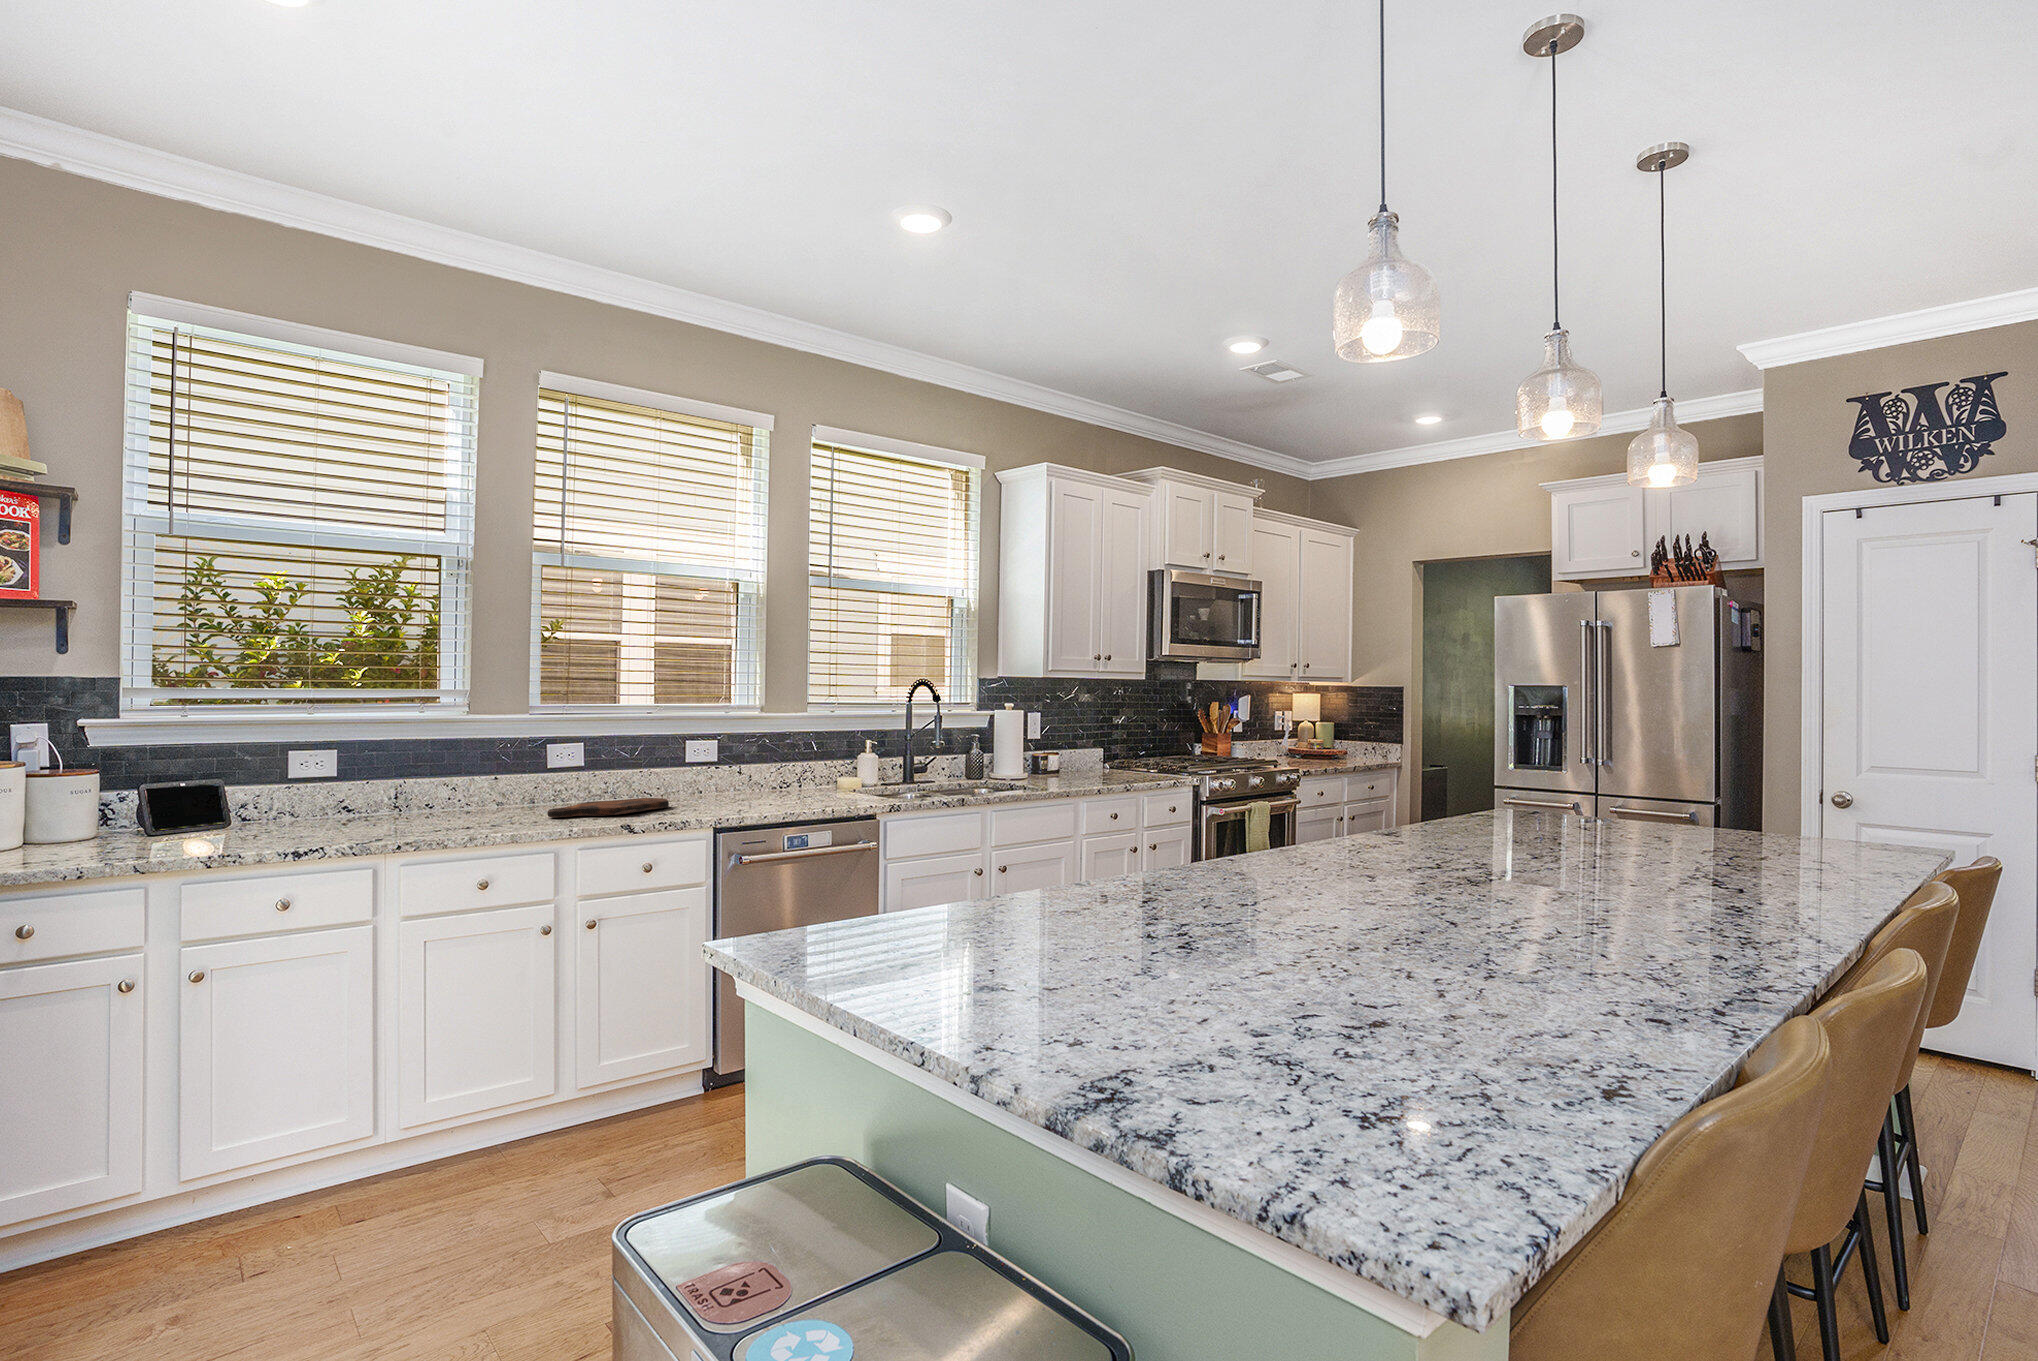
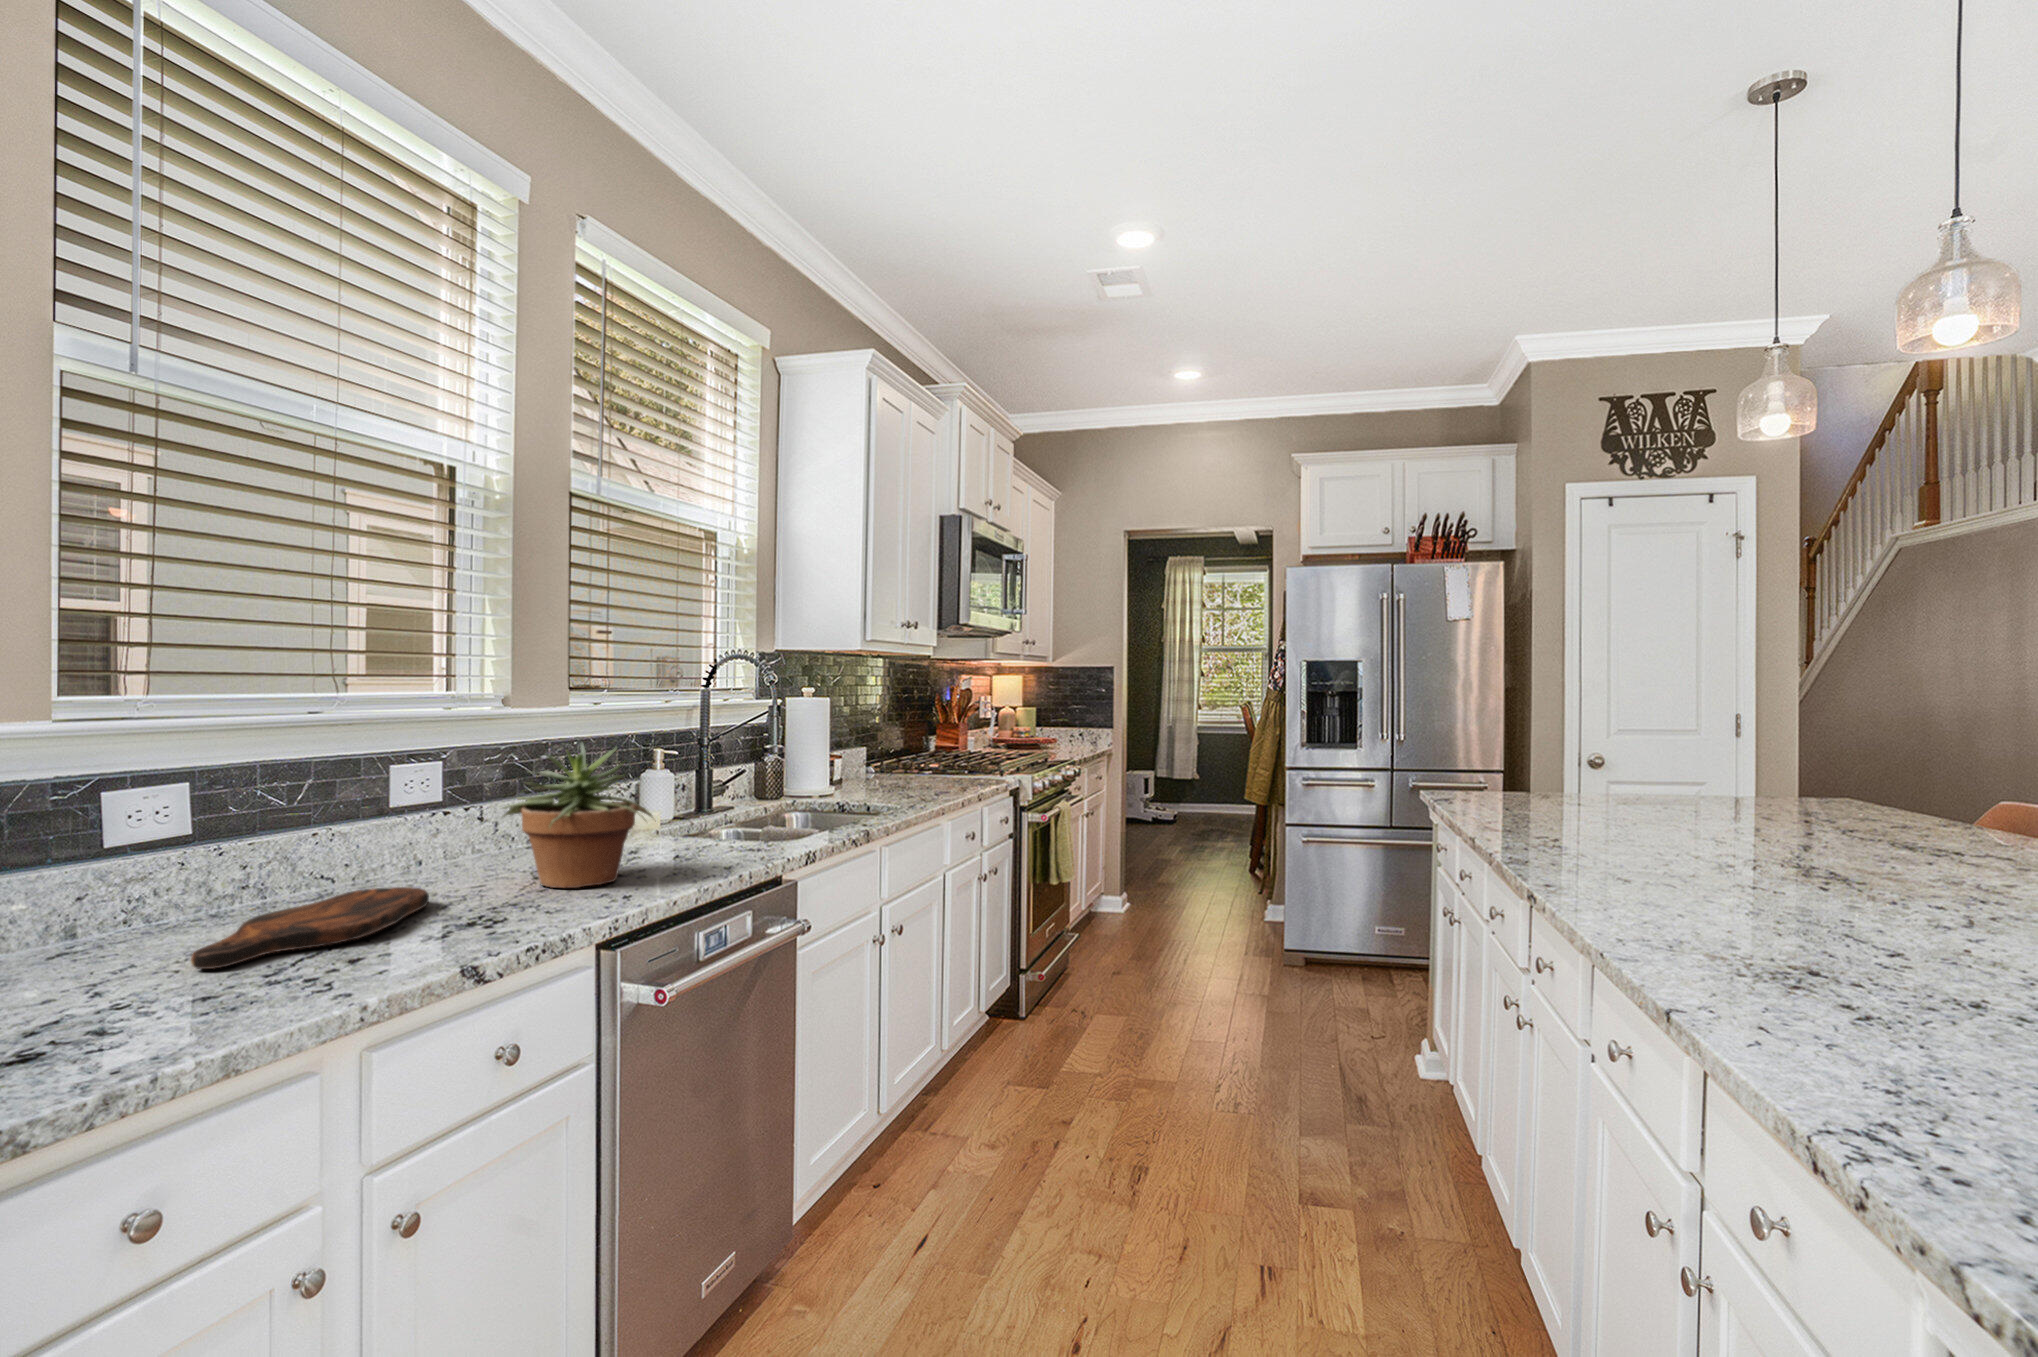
potted plant: none [714,730,789,808] -> present [502,743,652,888]

